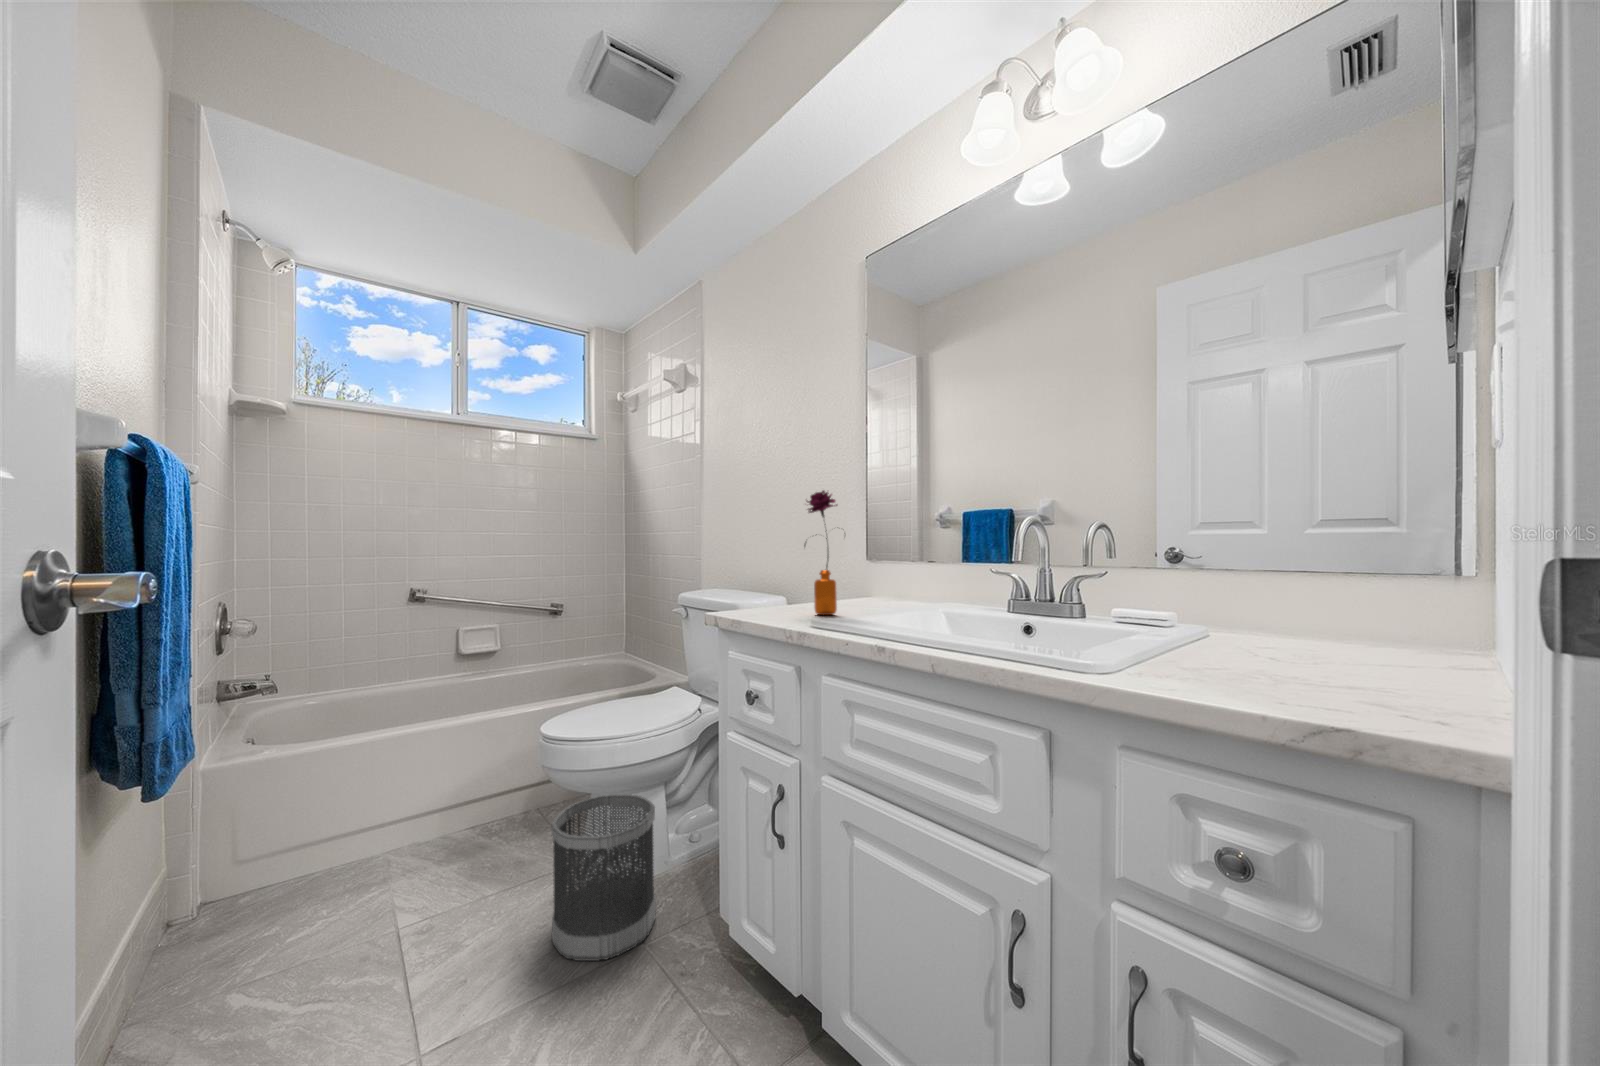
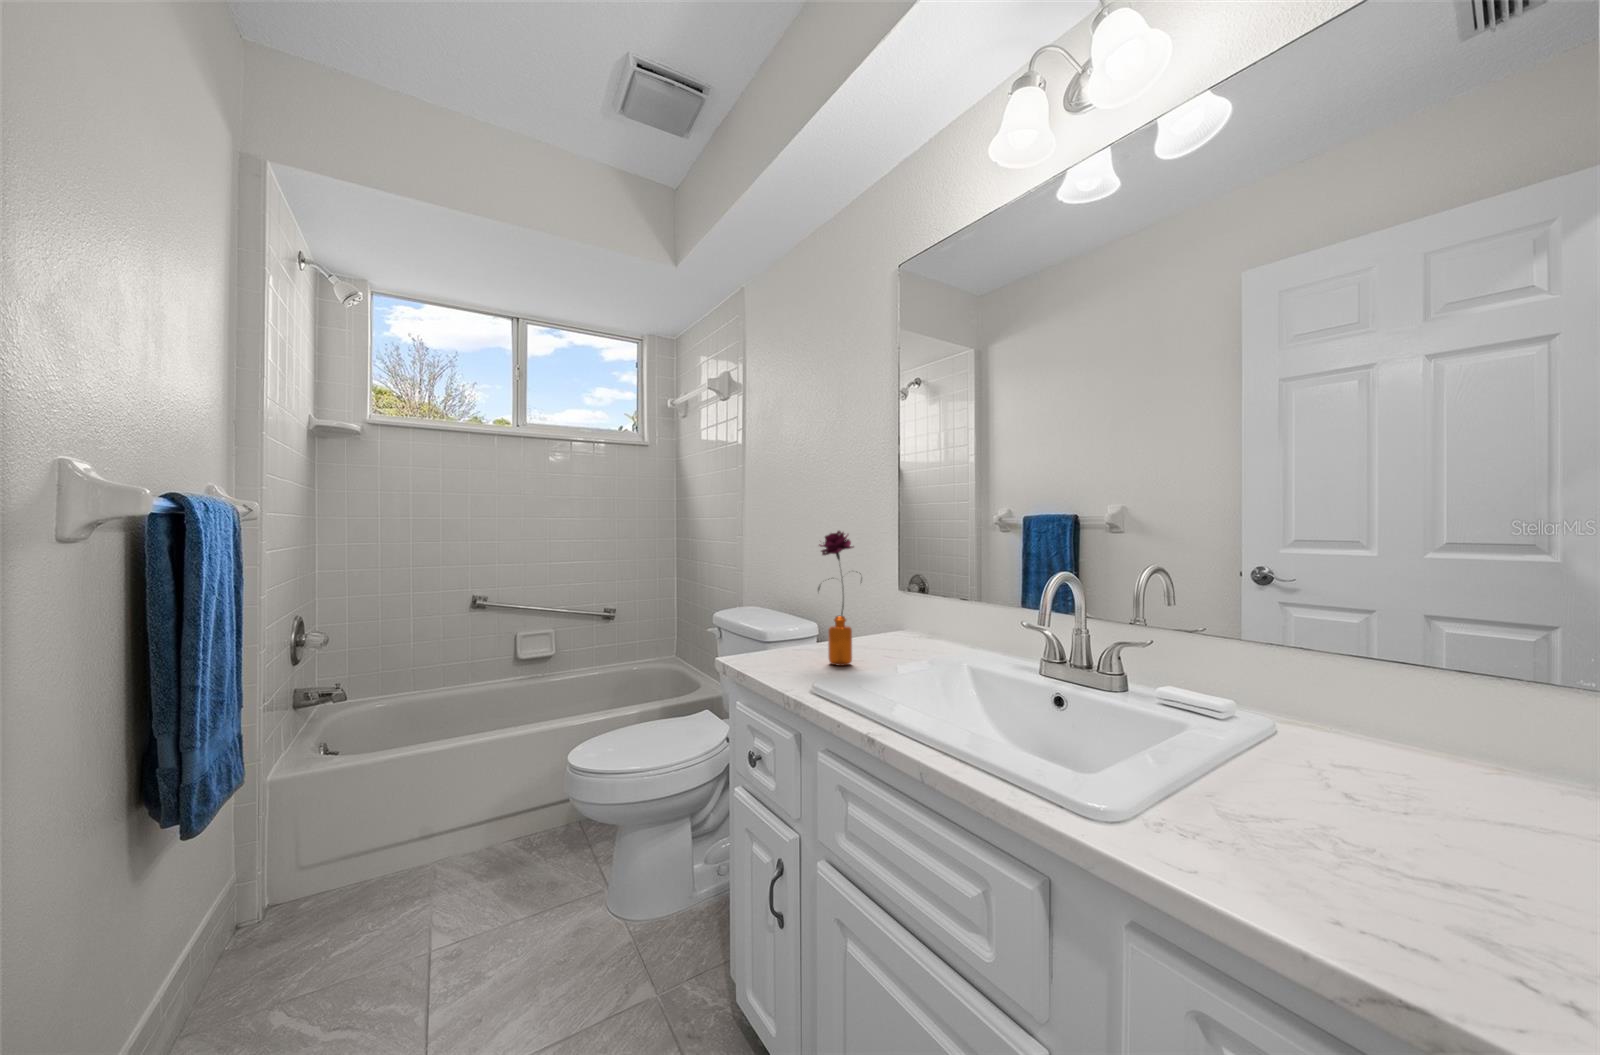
wastebasket: present [552,794,656,961] -> none [569,828,672,1004]

